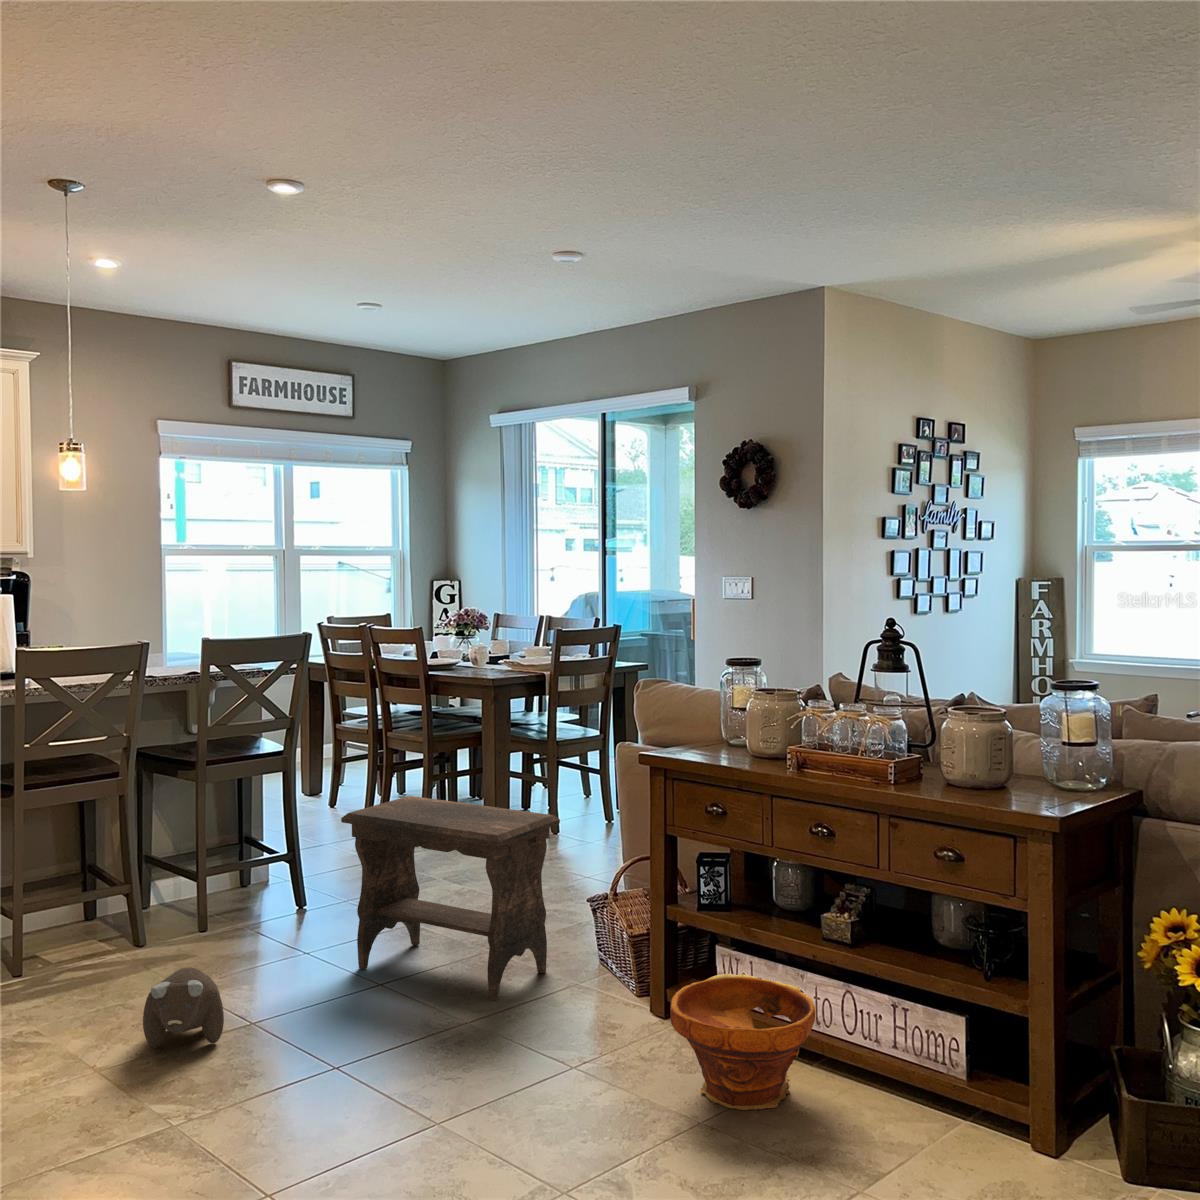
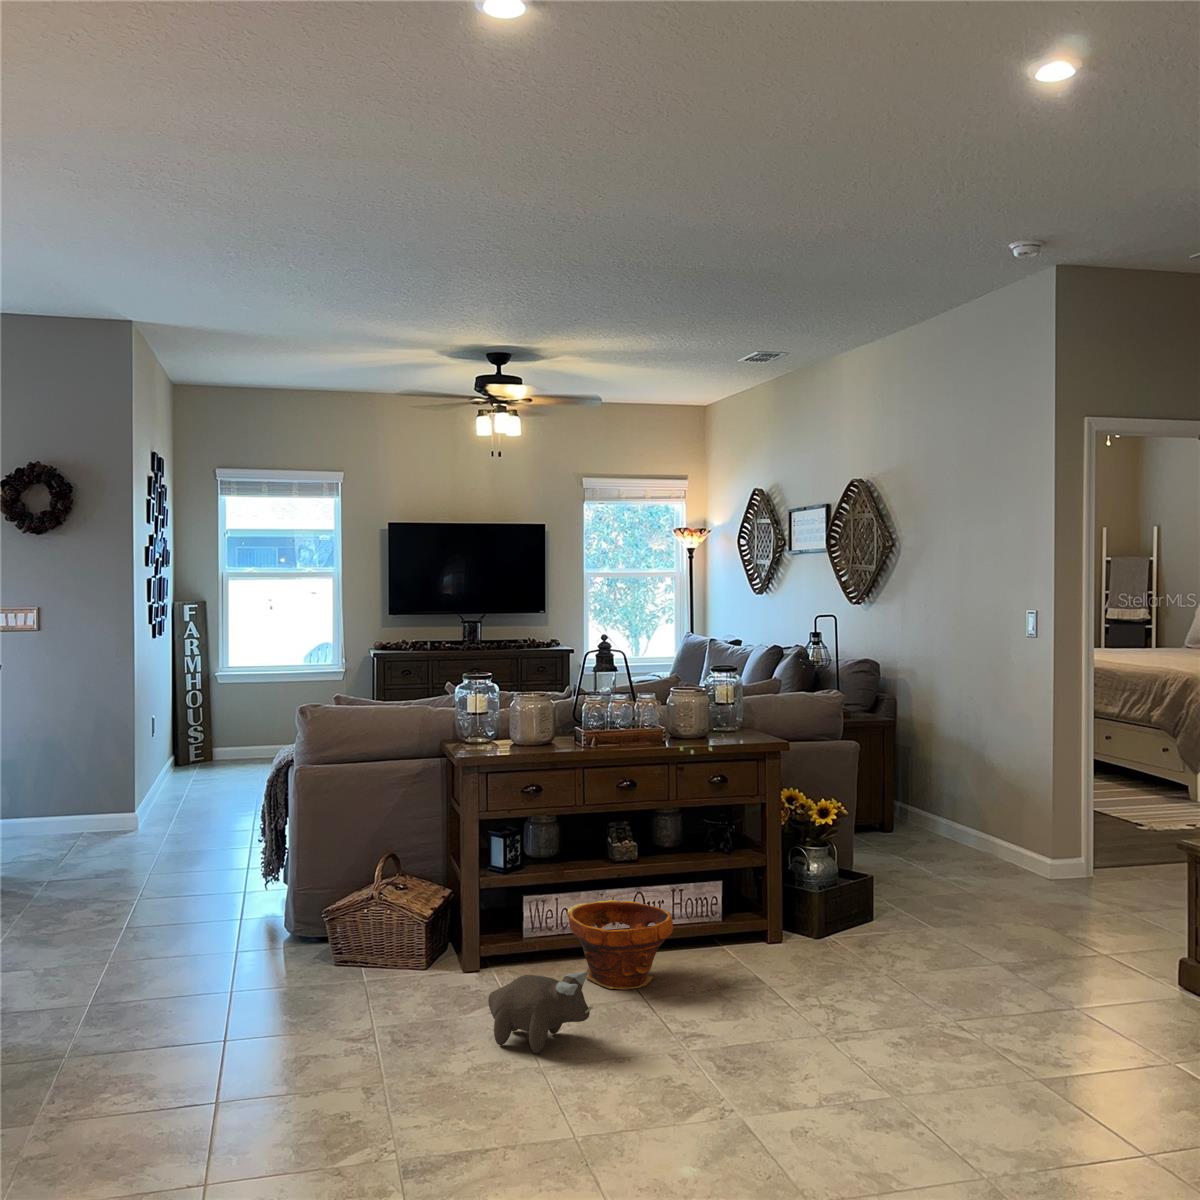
footstool: present [341,796,560,1001] -> none [141,832,372,1047]
plush toy: present [143,967,224,1048] -> present [488,972,593,1053]

